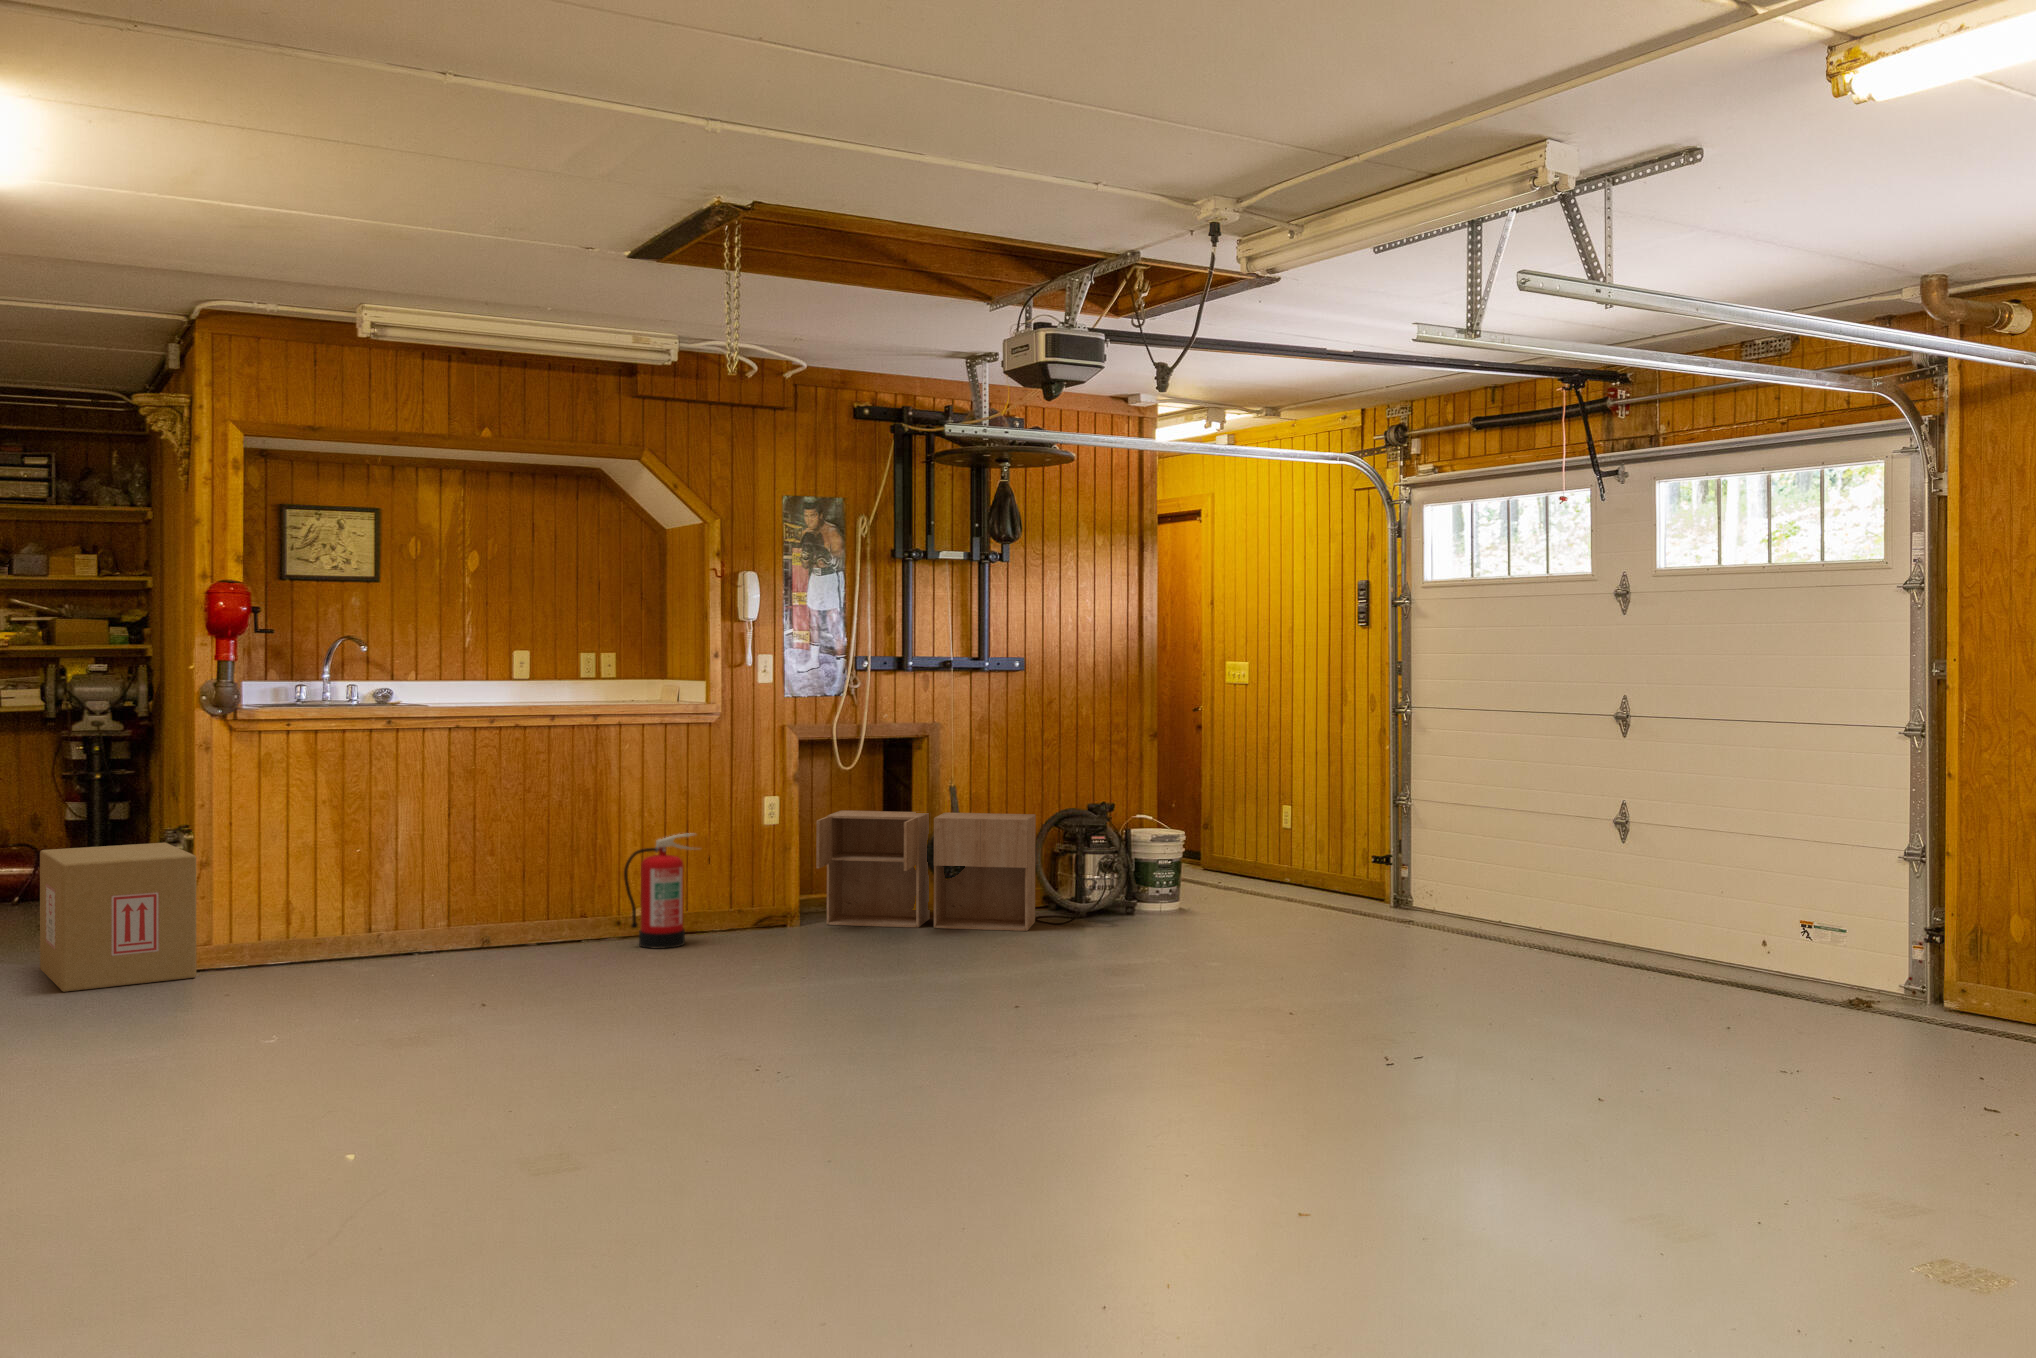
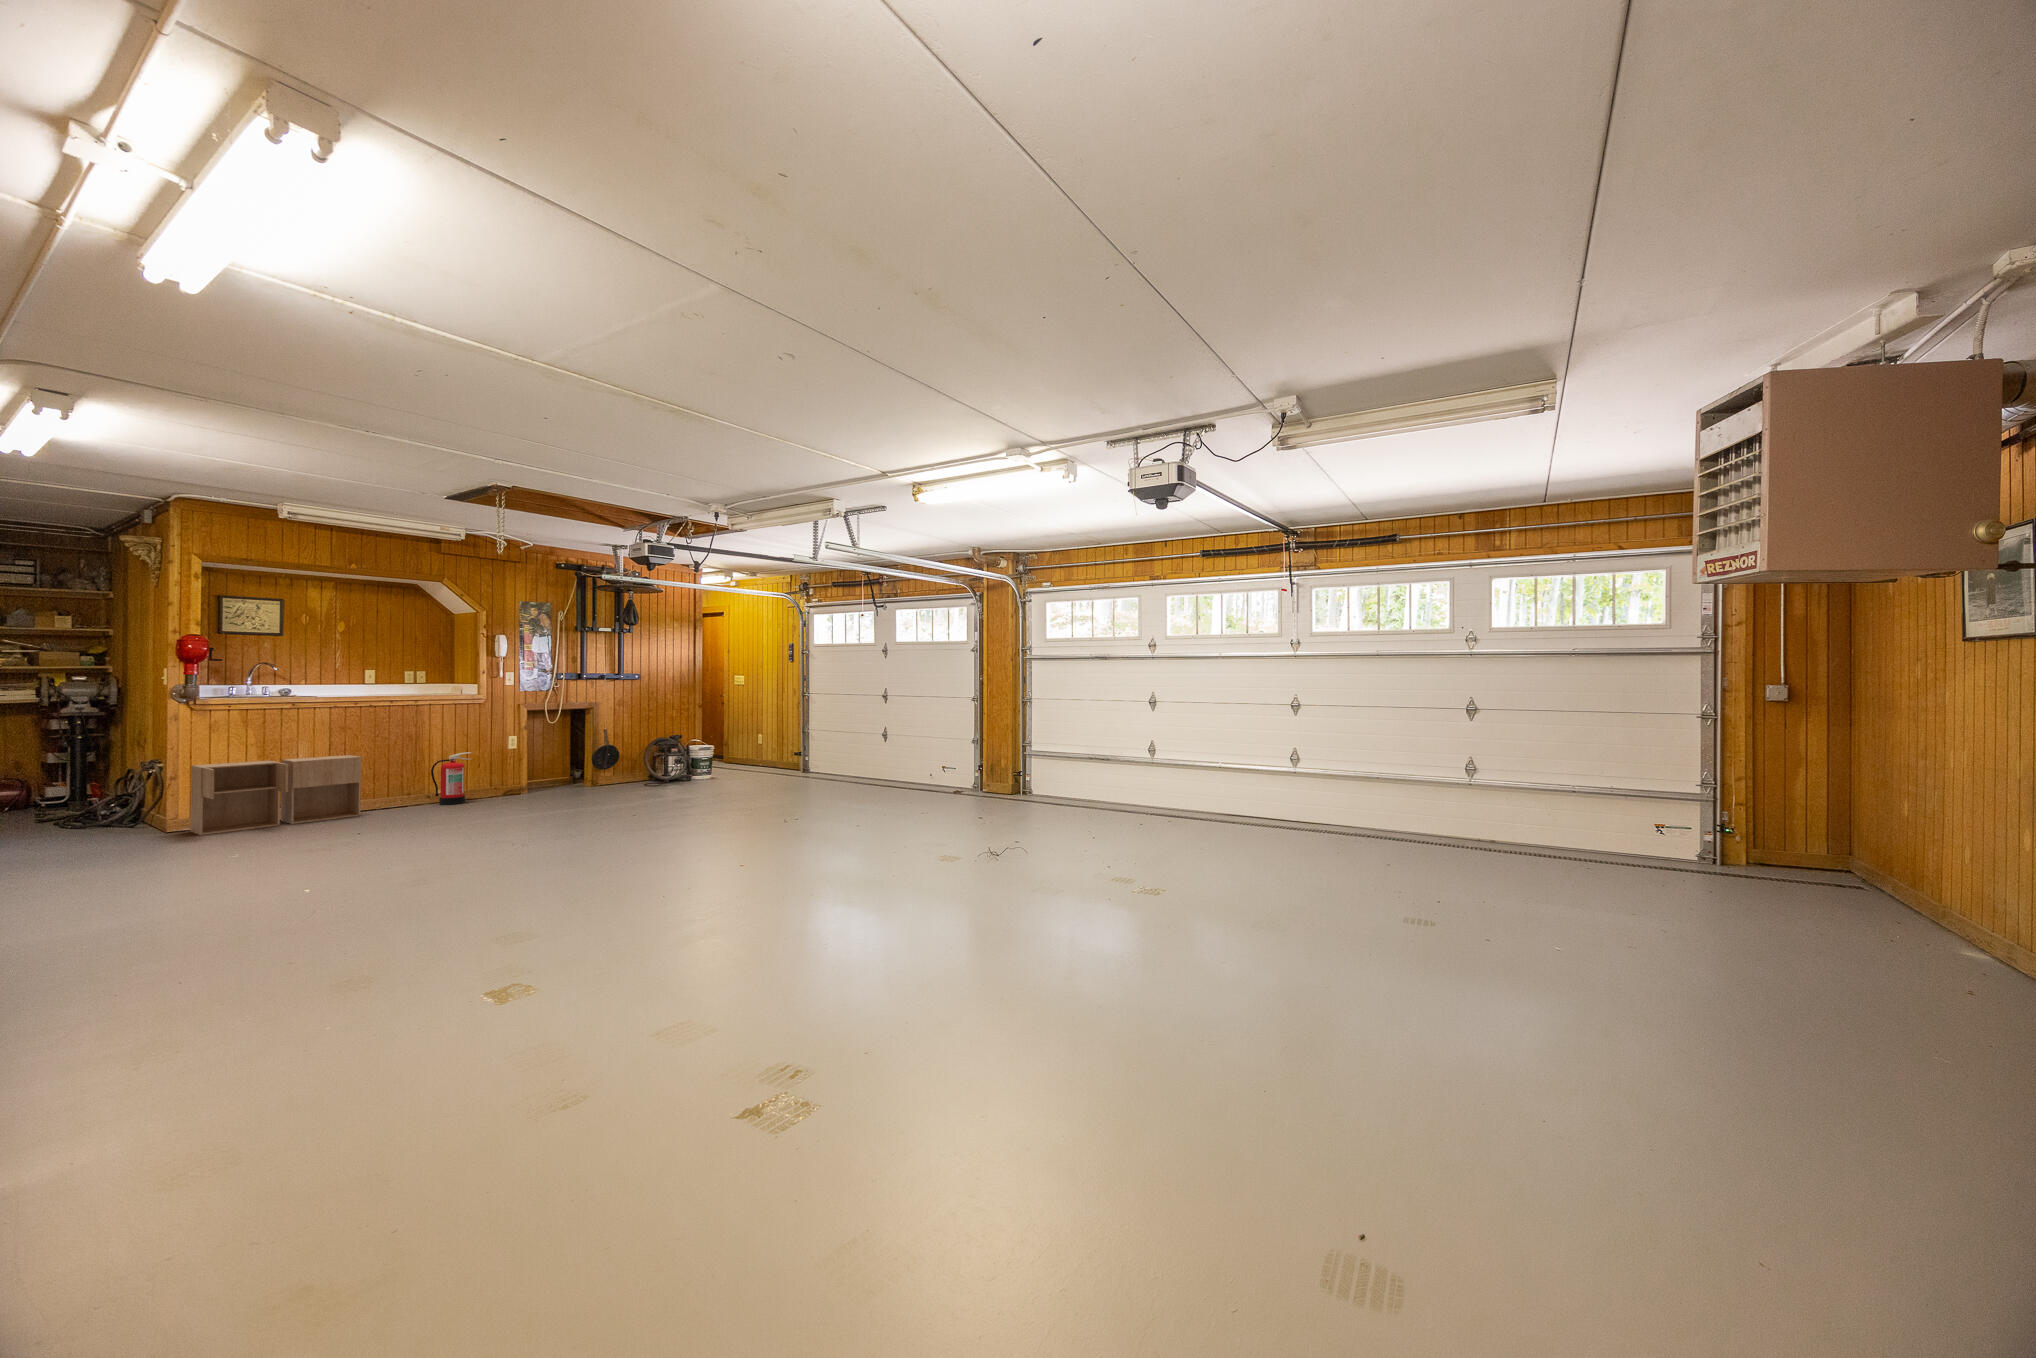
storage cabinet: present [816,810,1036,931] -> present [190,755,361,835]
cardboard box: present [40,843,196,992] -> none [48,767,165,844]

